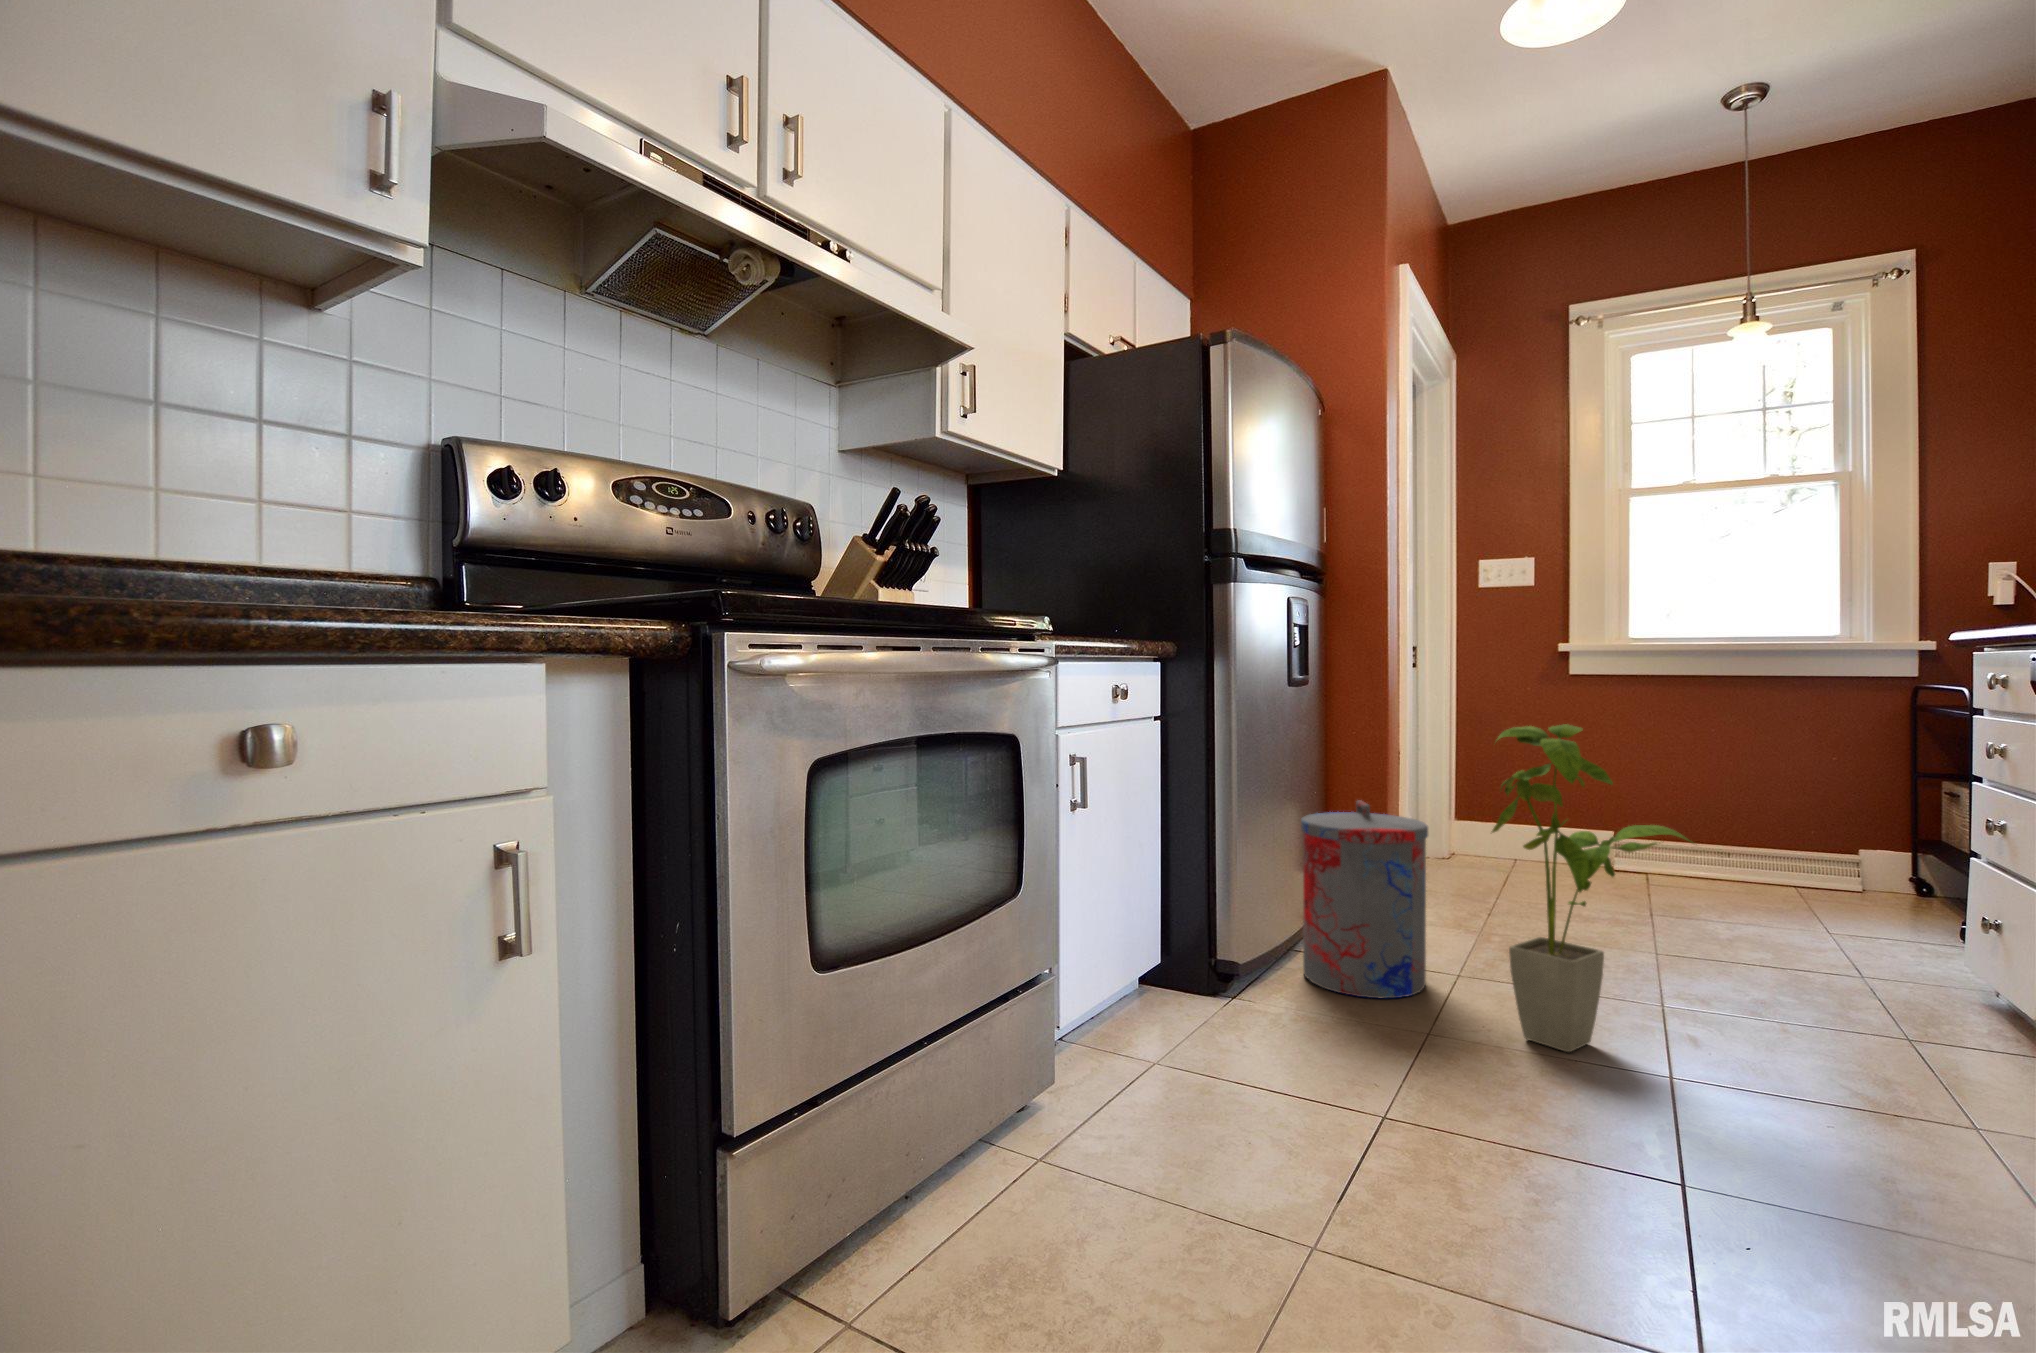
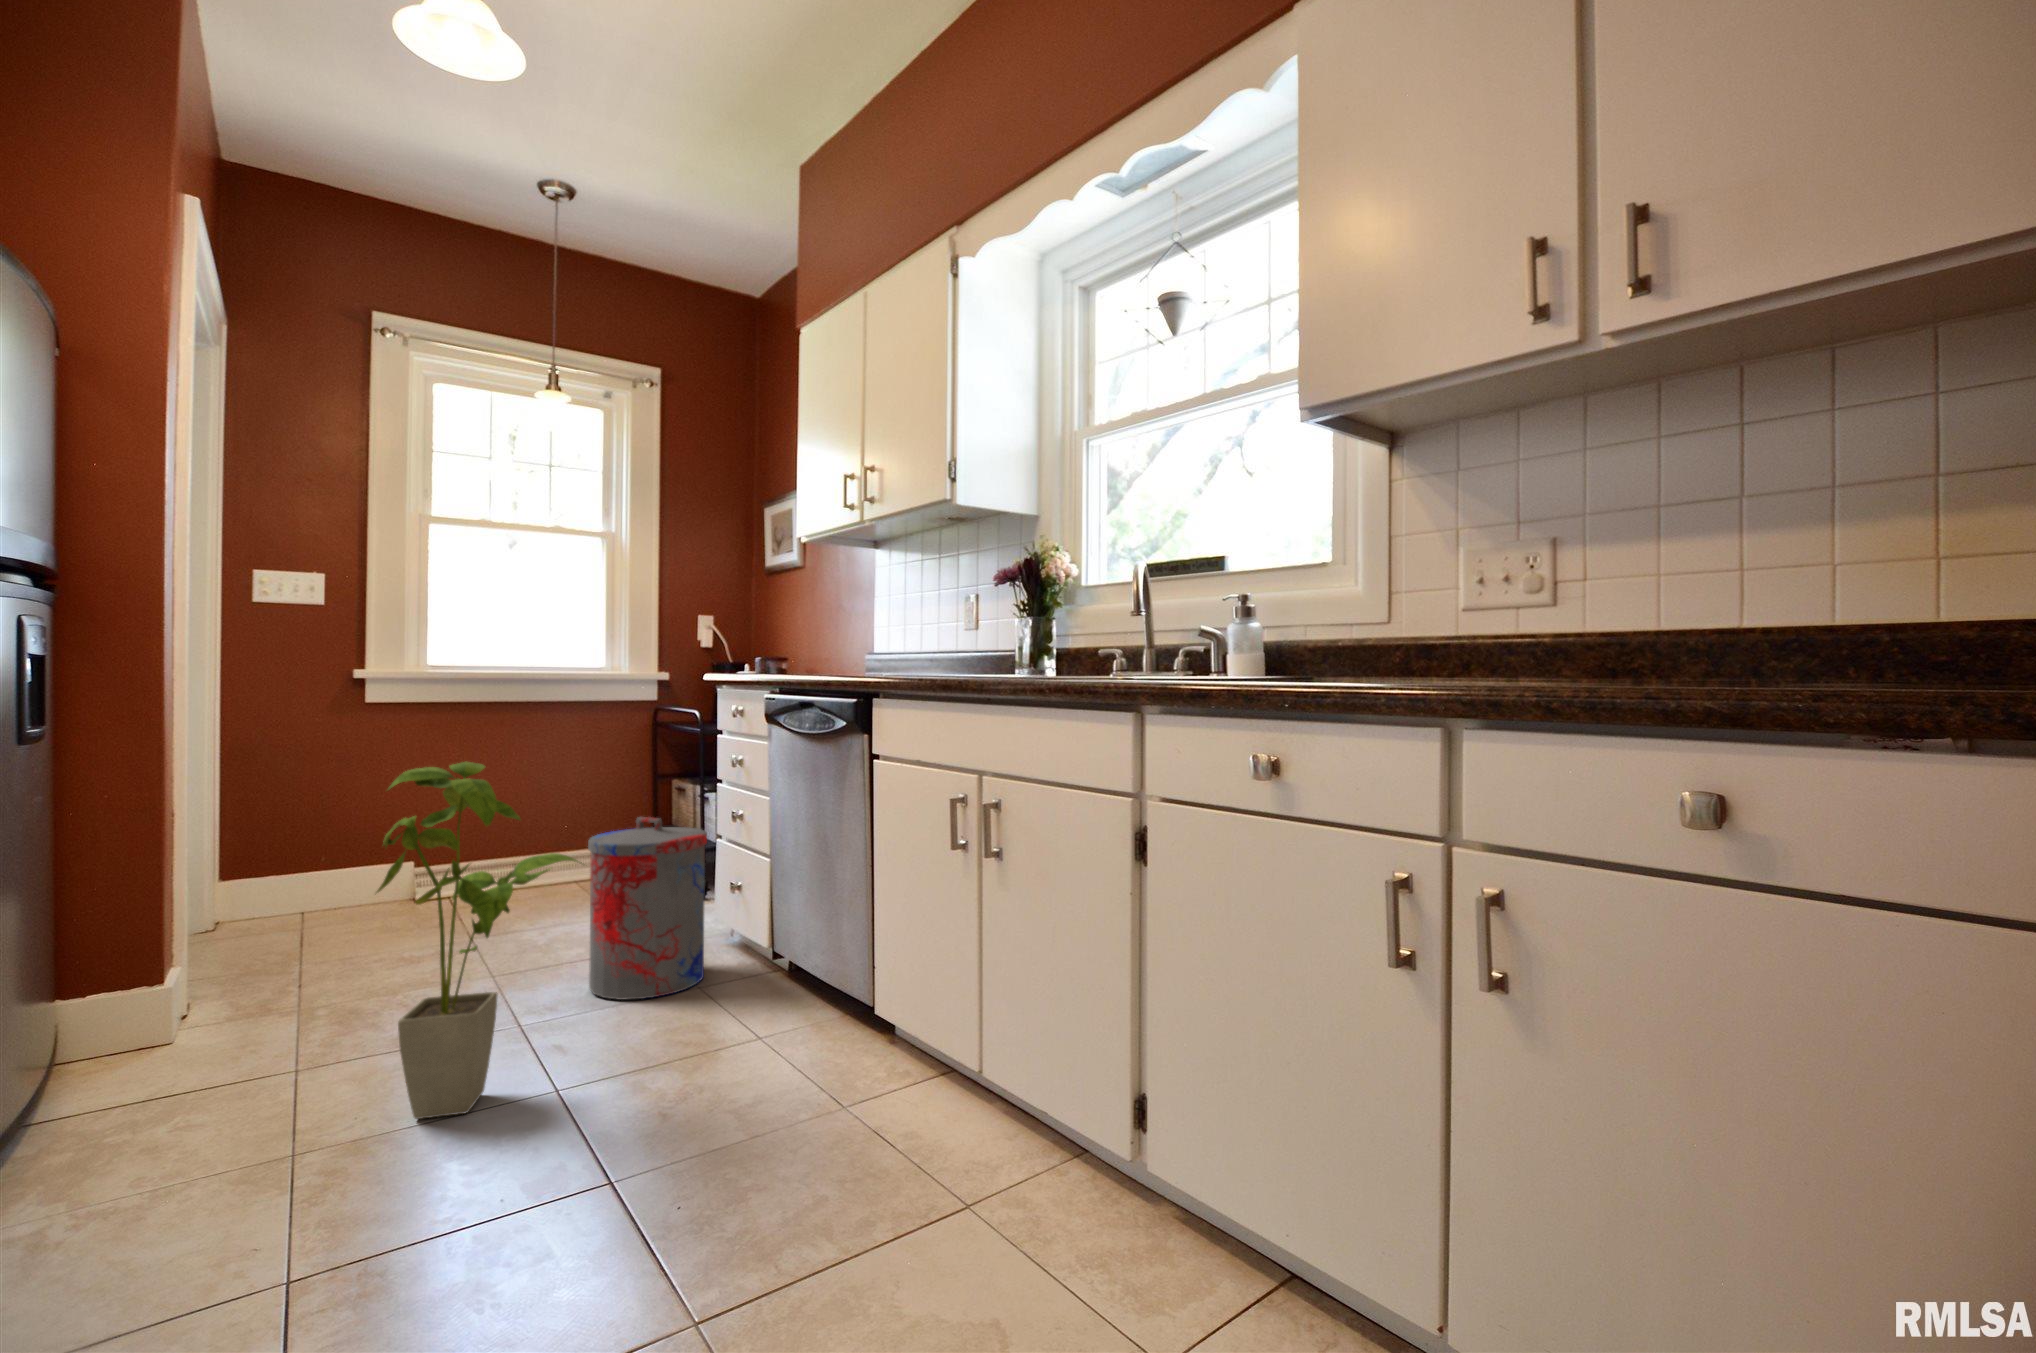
trash can: present [1301,800,1428,998] -> present [588,817,707,1000]

